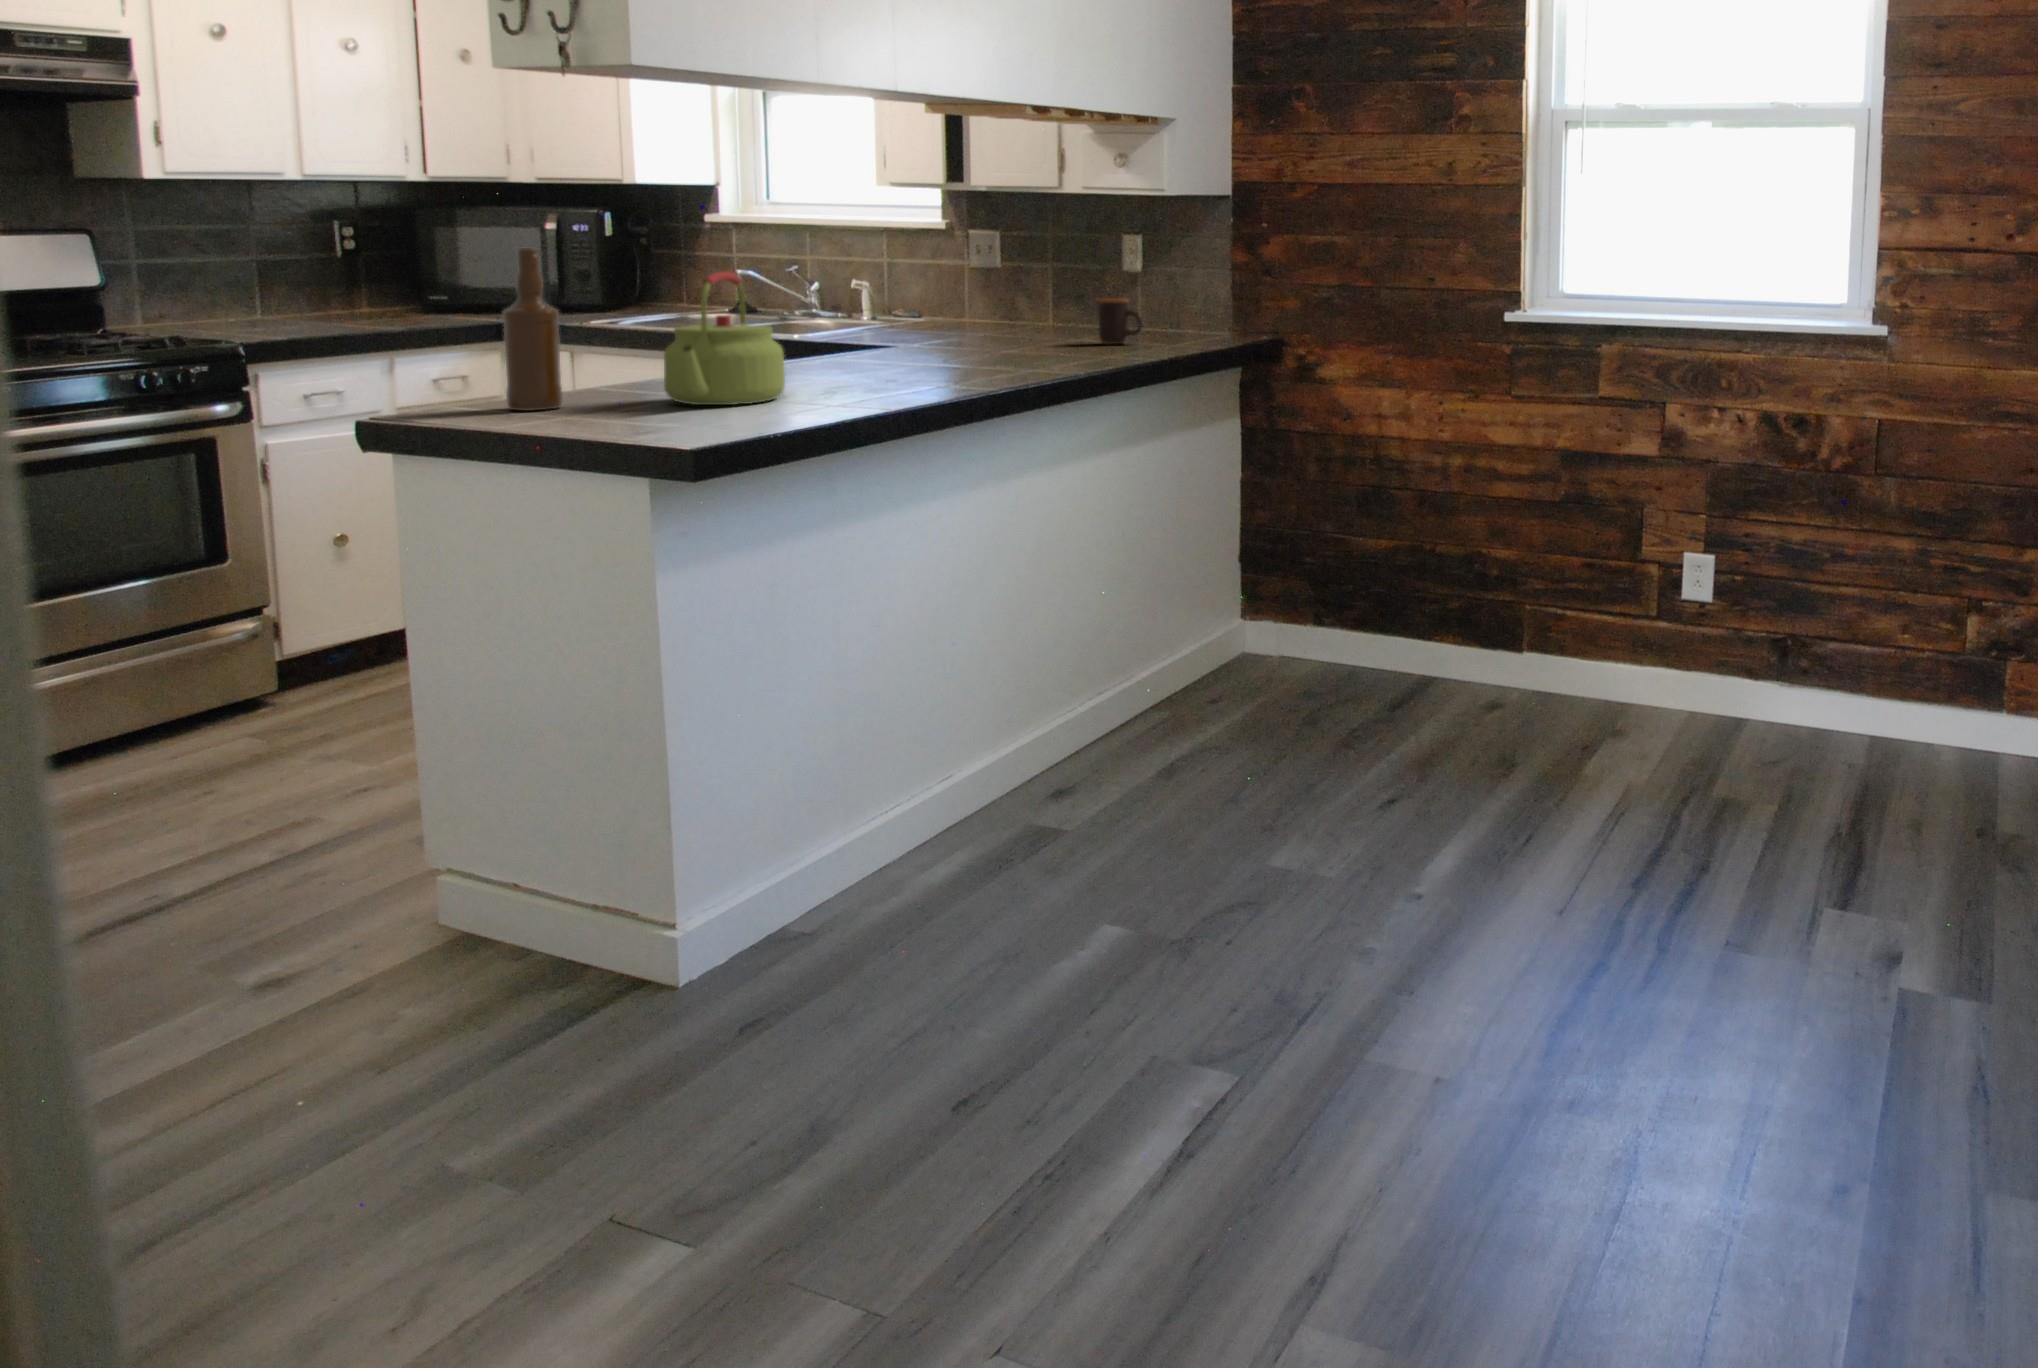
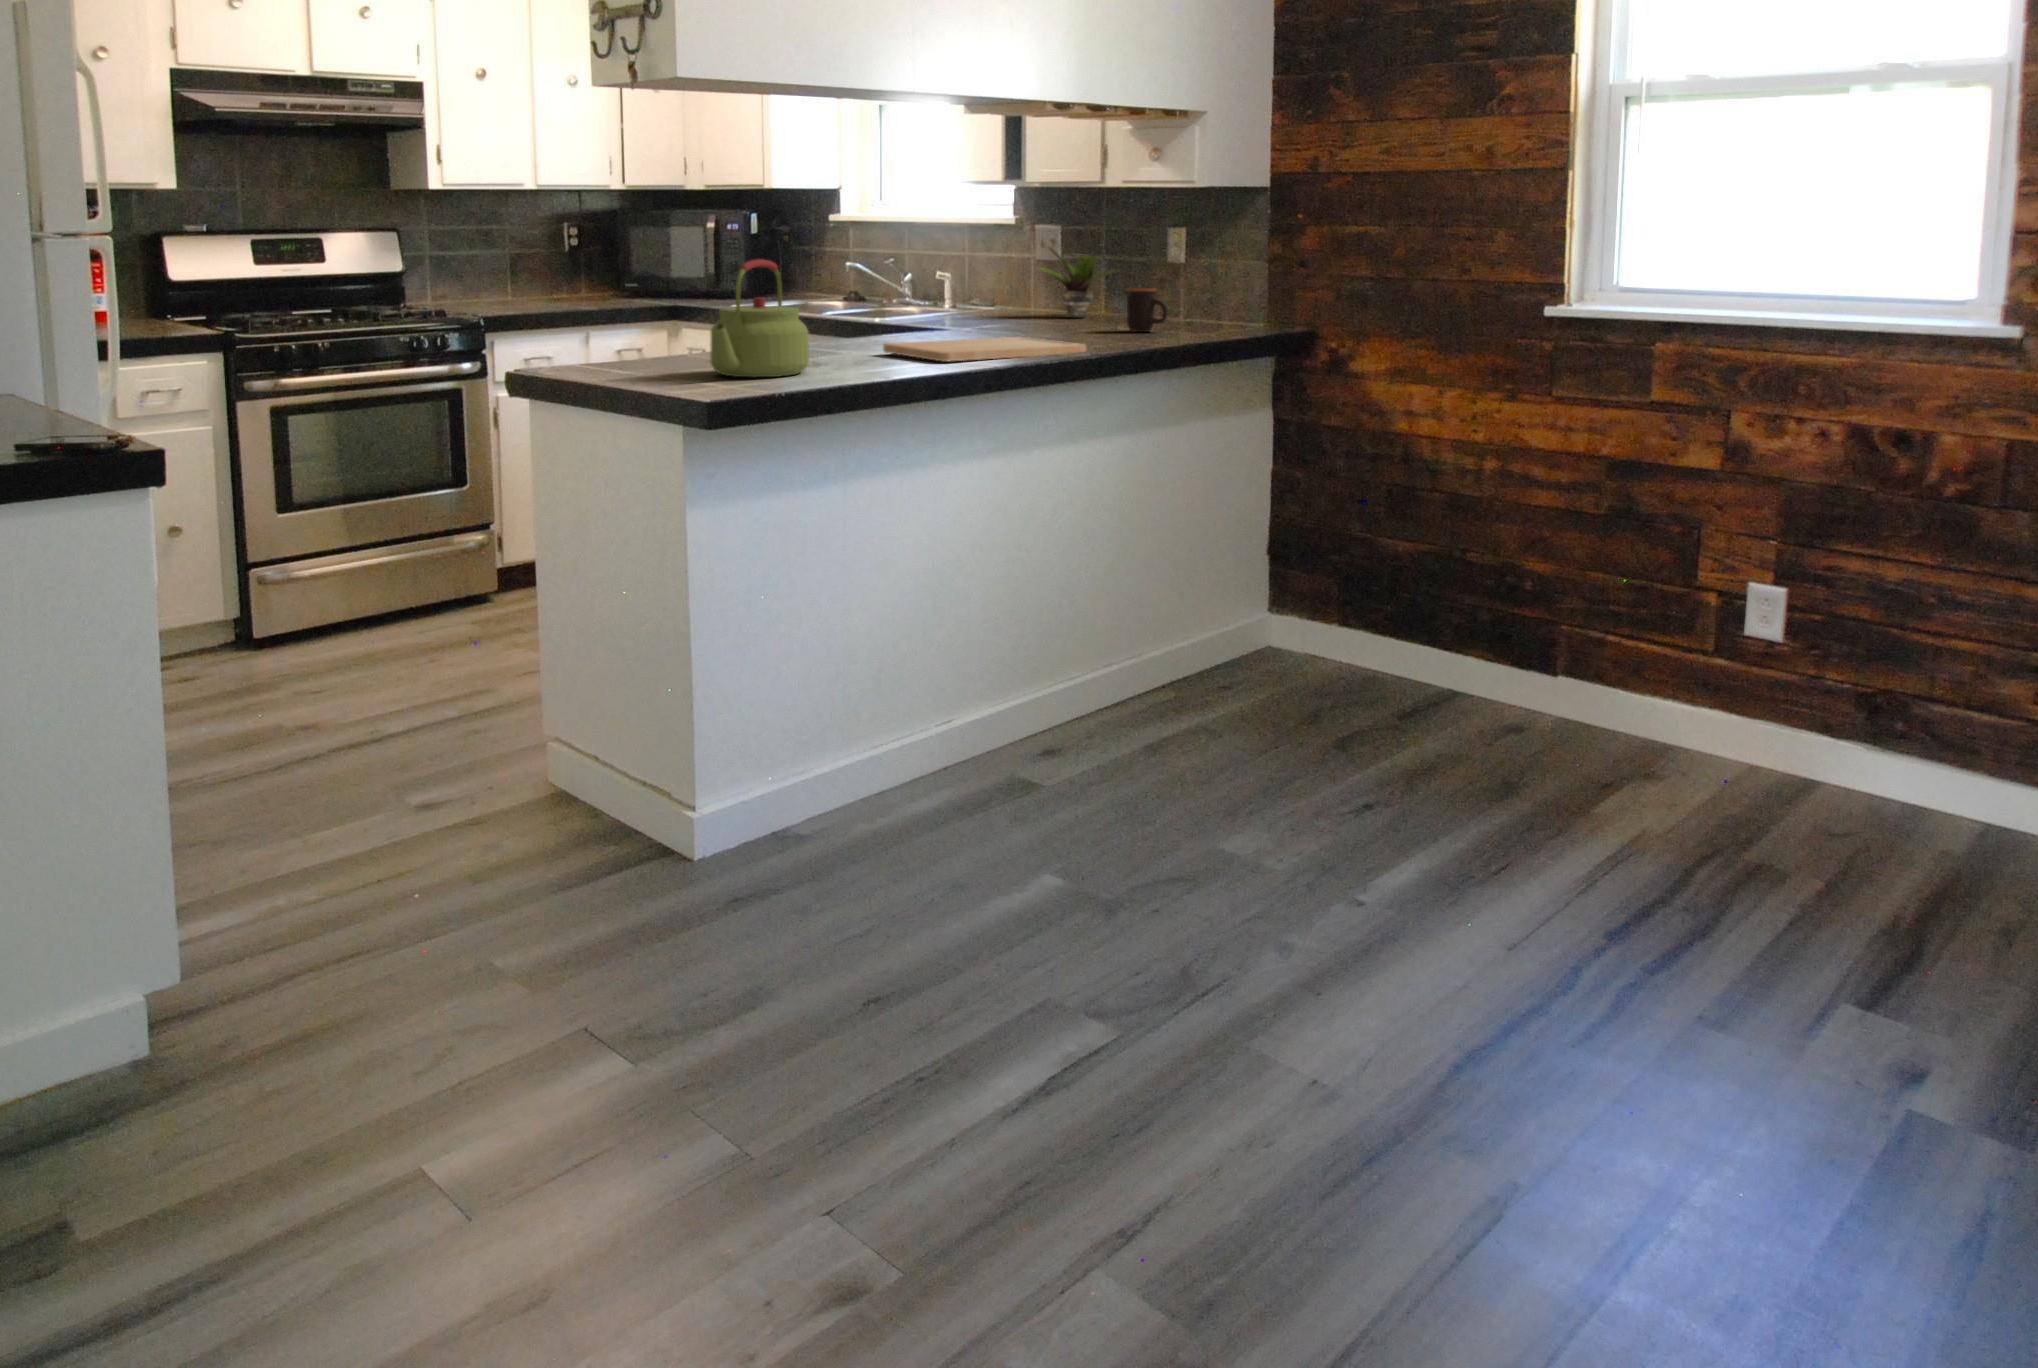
bottle: present [503,248,563,411] -> none [591,239,636,377]
potted plant: none [976,254,1075,330] -> present [1039,248,1115,318]
cutting board: none [851,352,1076,381] -> present [883,337,1086,361]

